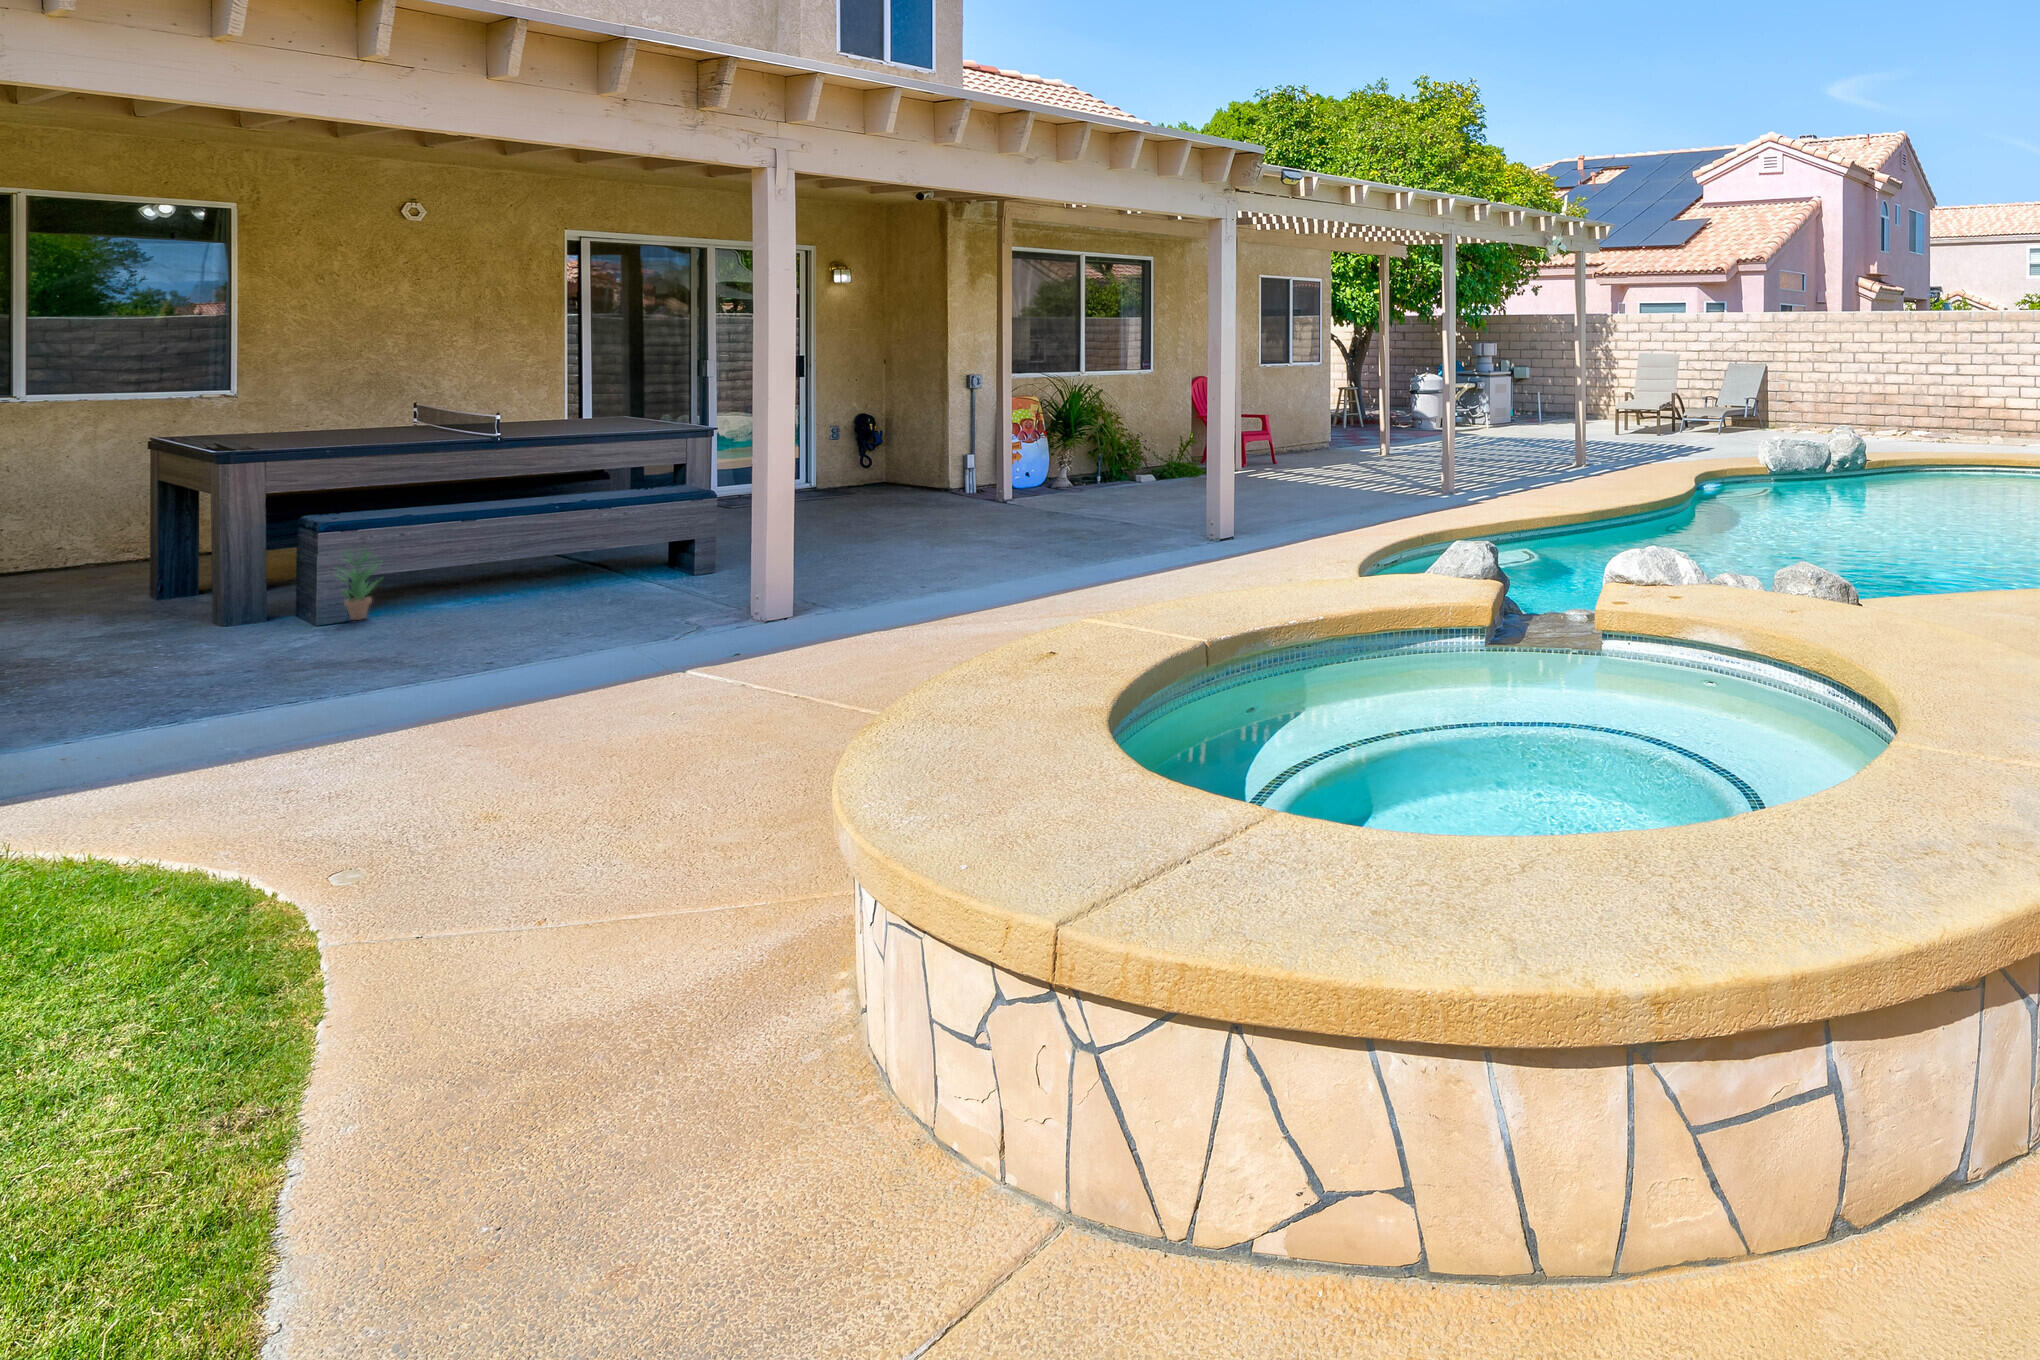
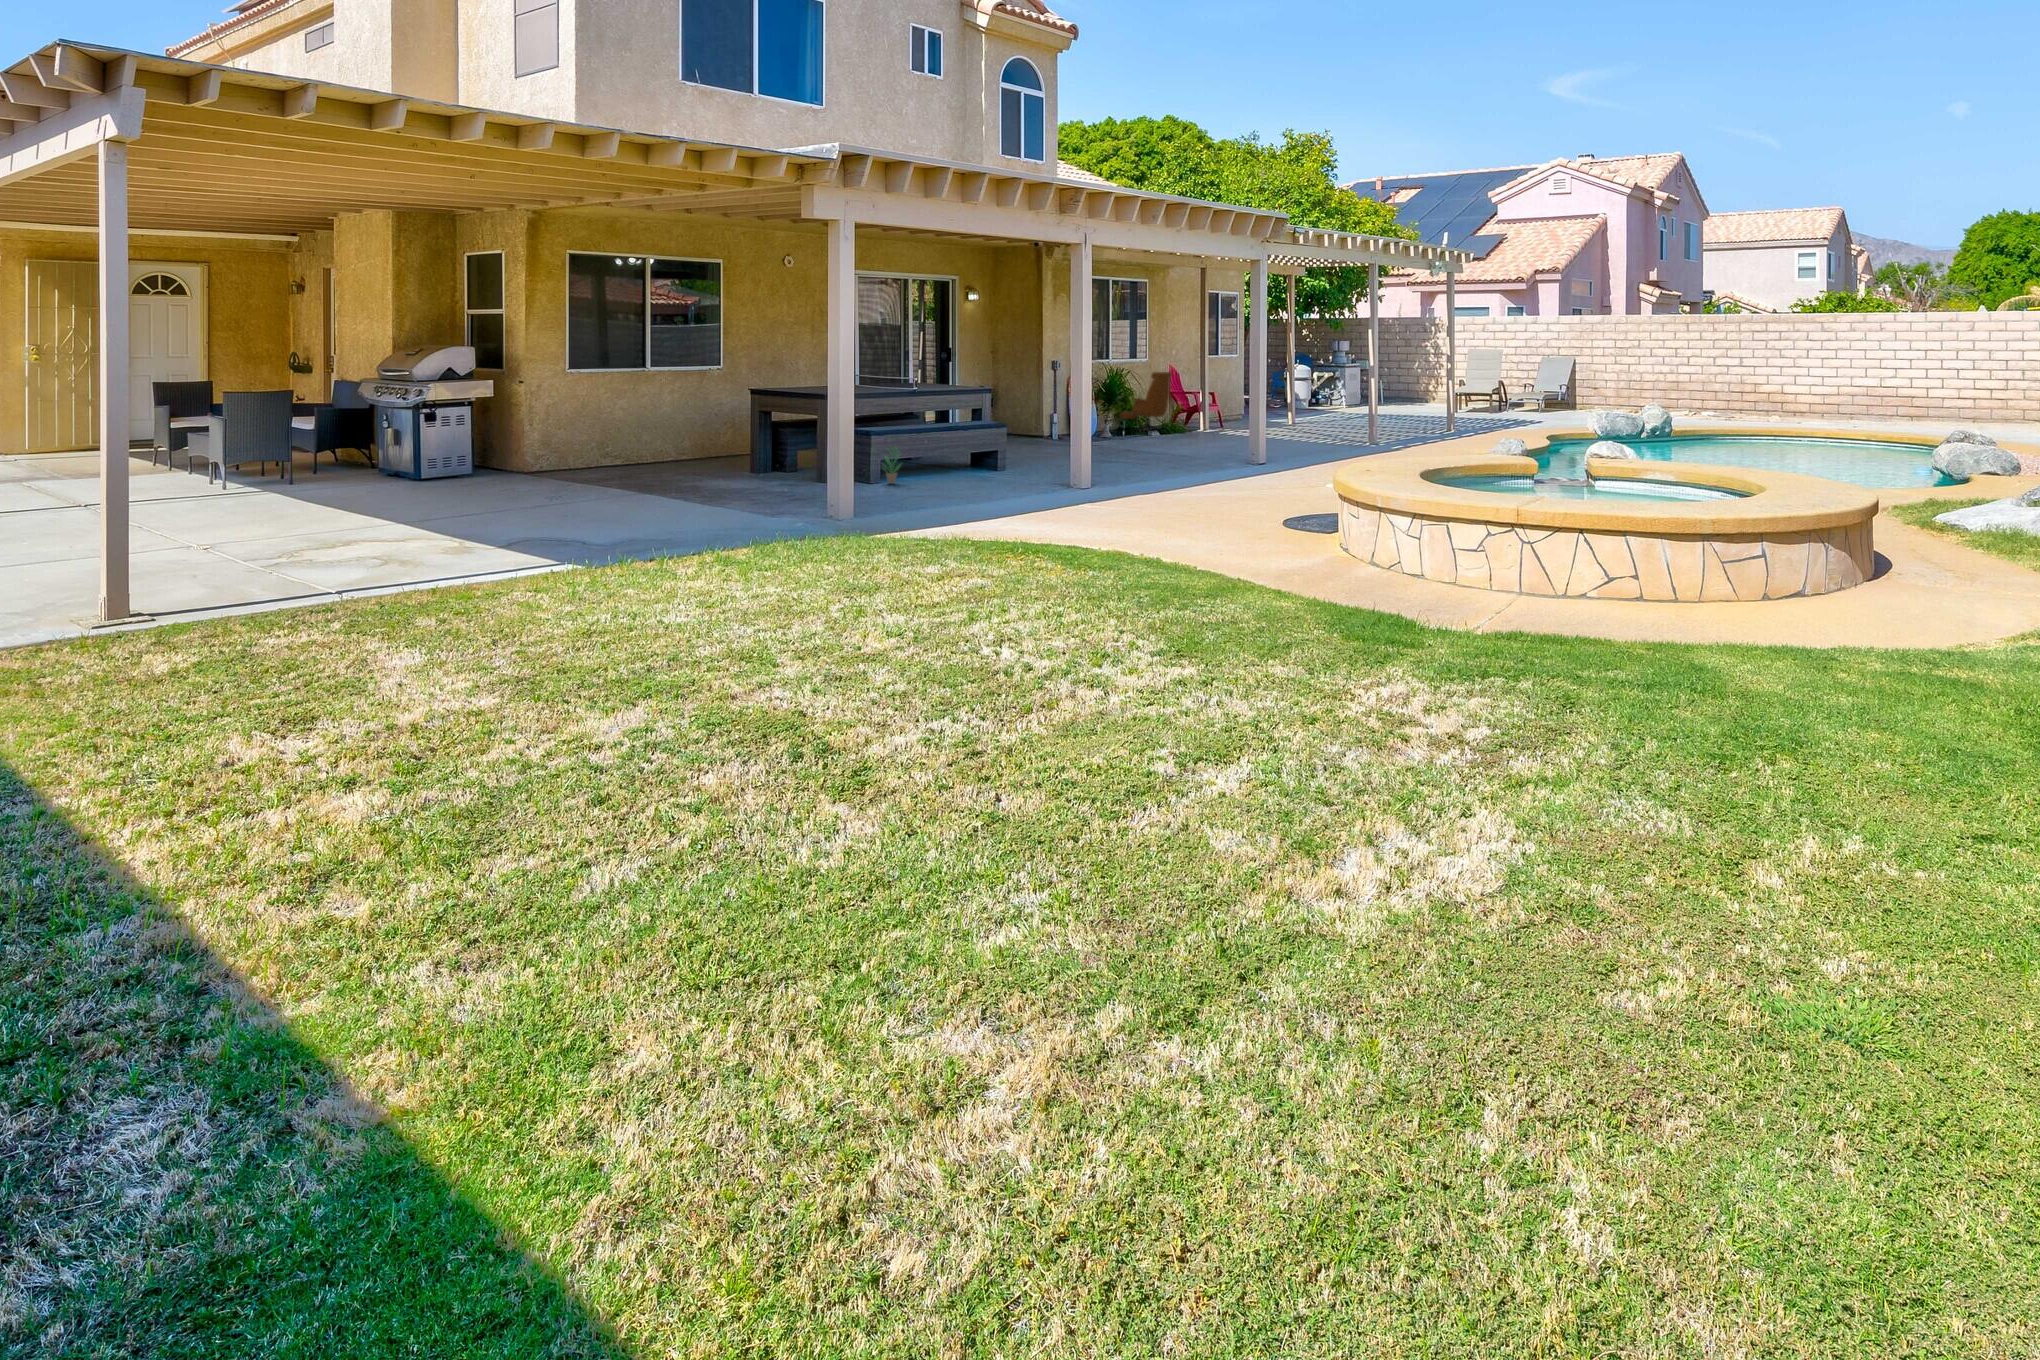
lounge chair: none [1083,387,1162,475] -> present [1120,372,1172,430]

